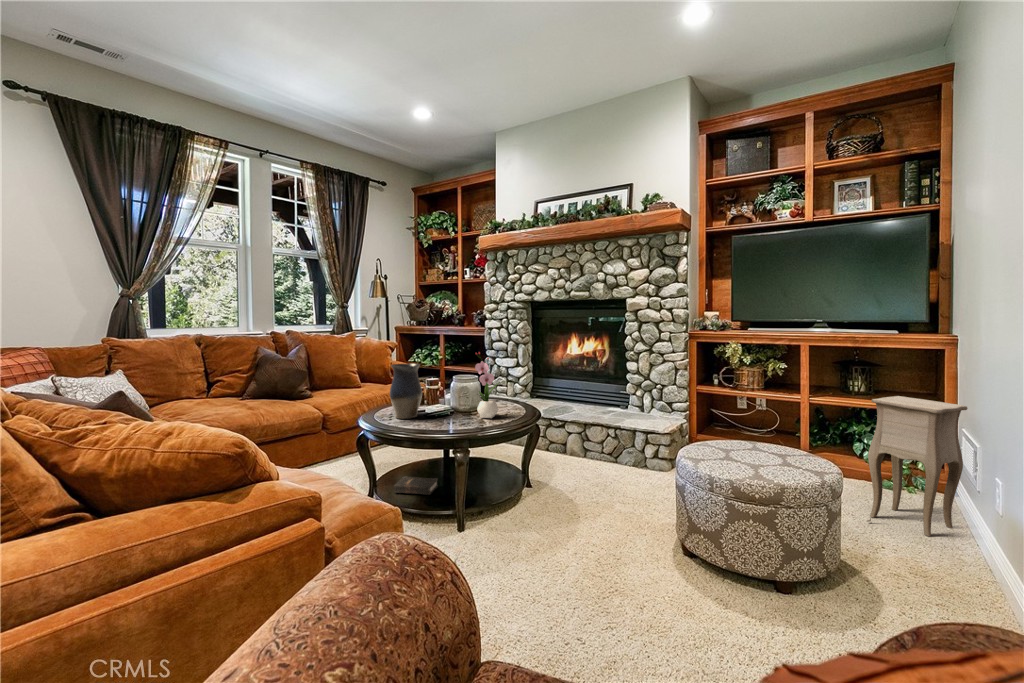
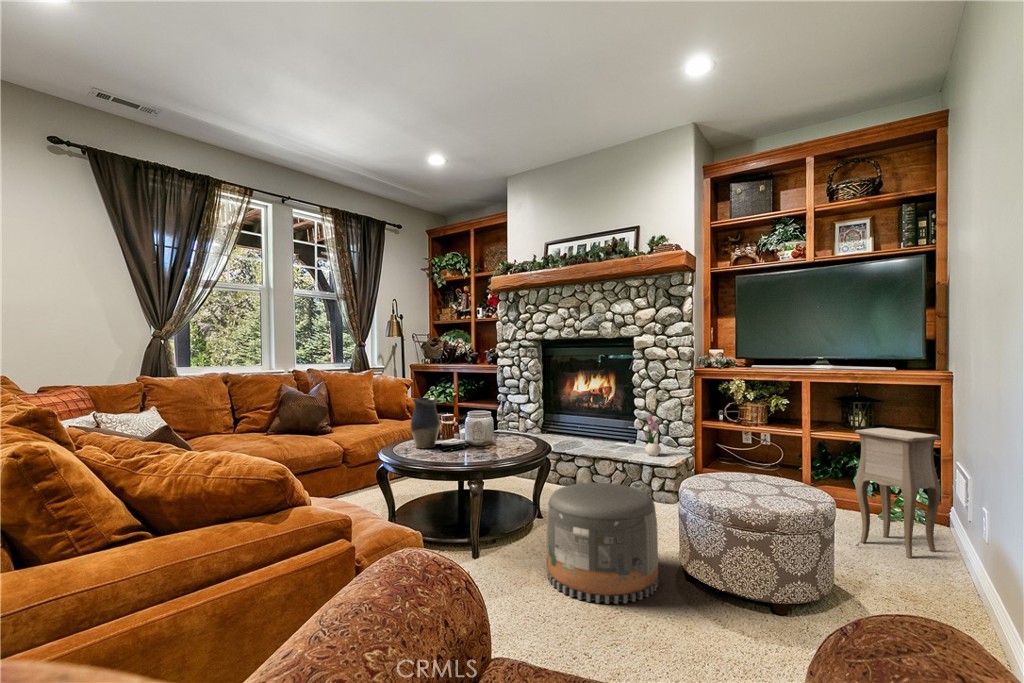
flower arrangement: present [475,352,500,418] -> present [645,408,661,456]
pouf: none [540,459,665,601] -> present [546,482,658,604]
hardback book: present [394,476,438,495] -> none [413,505,453,521]

